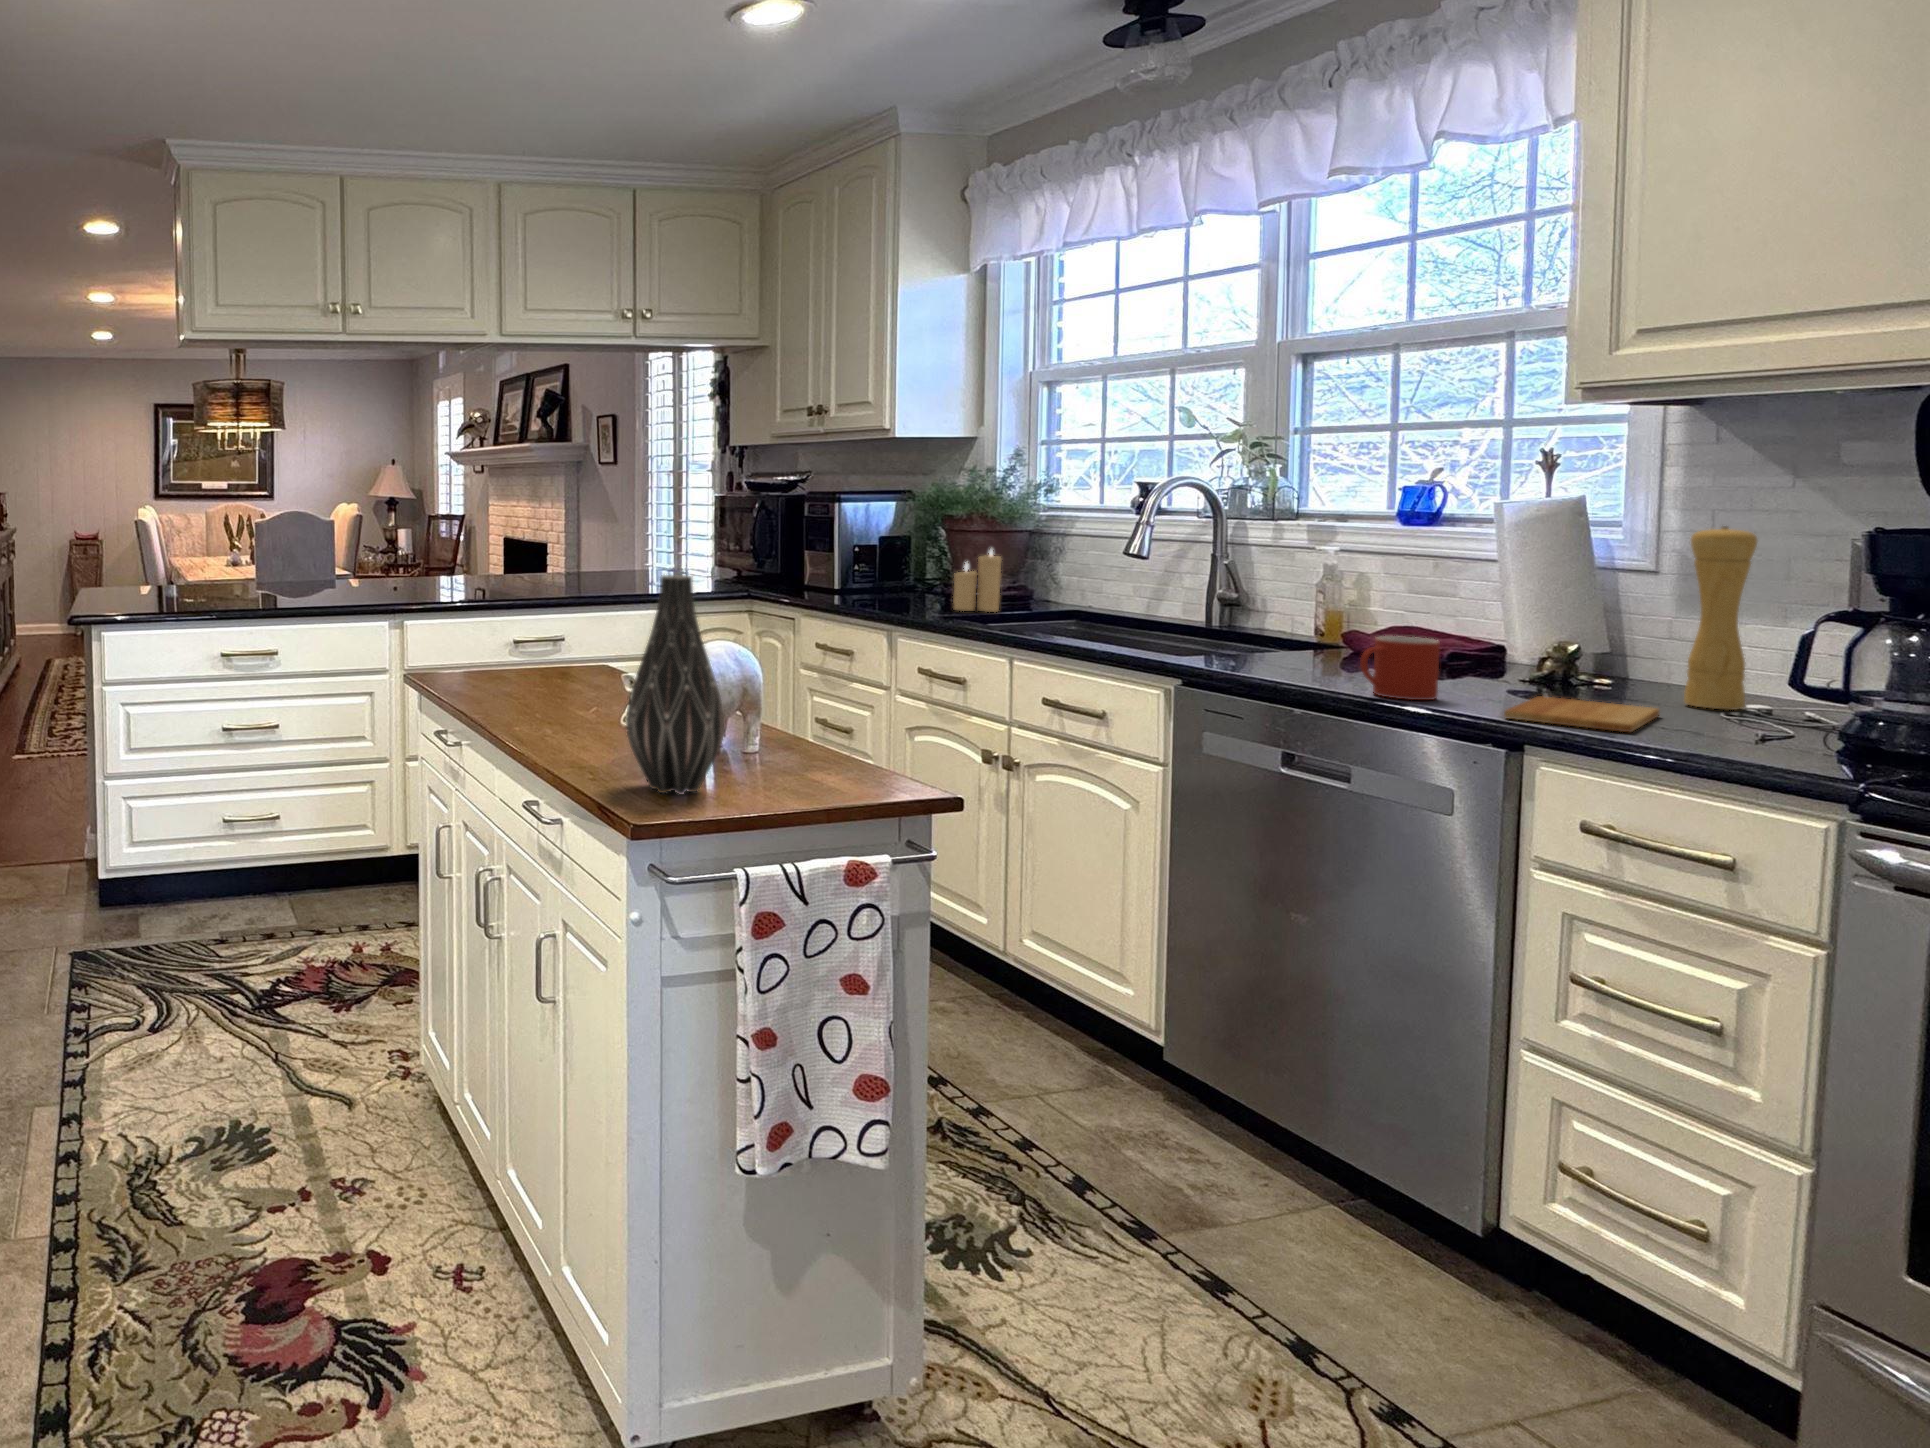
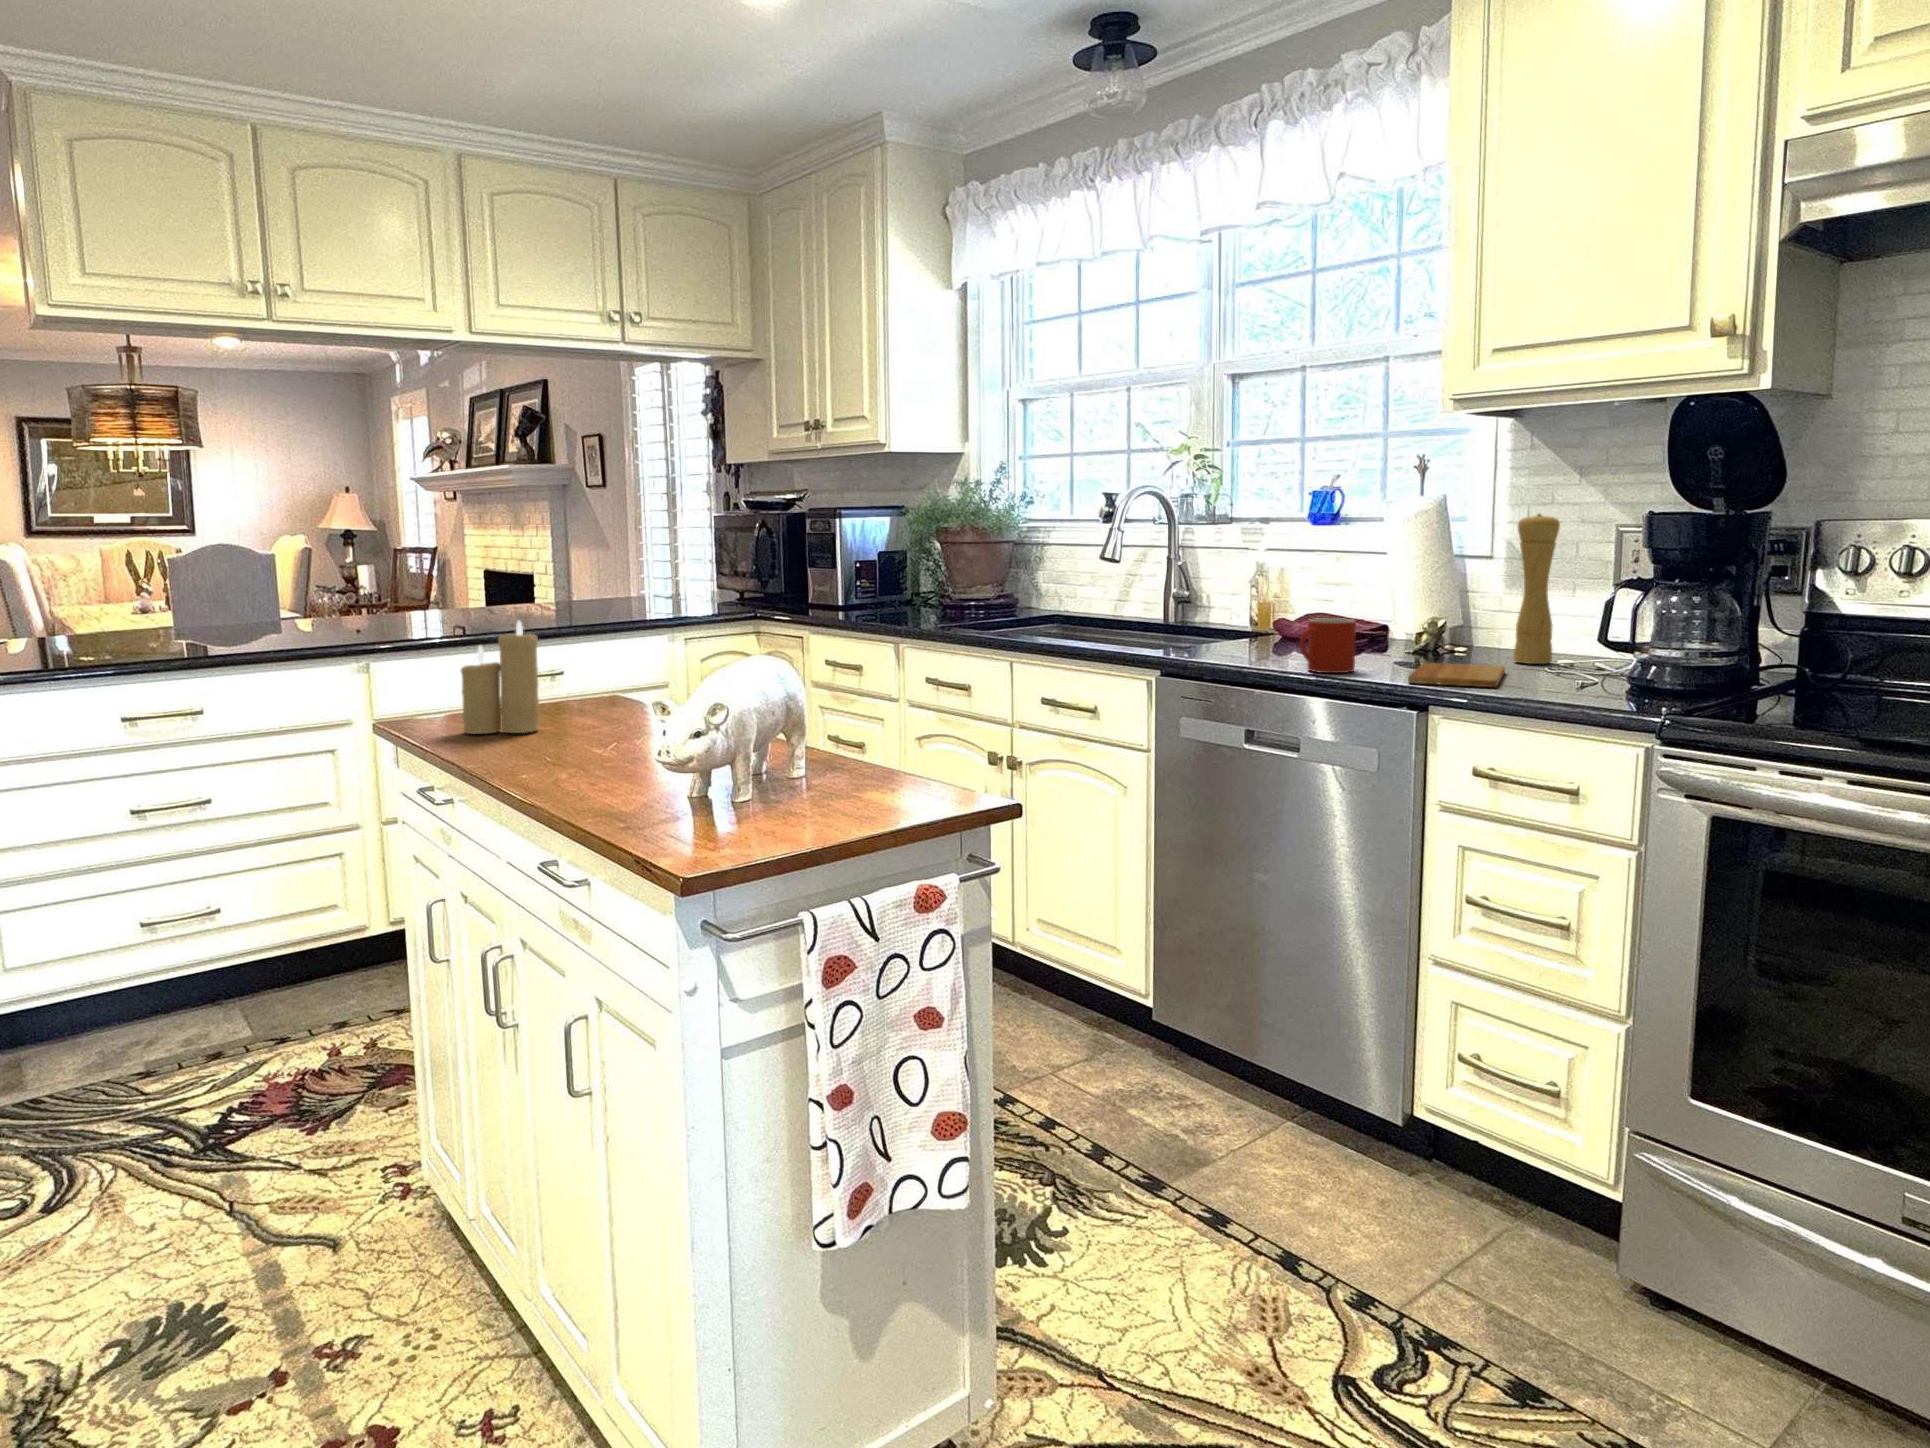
candle: present [953,550,1001,612] -> present [461,621,539,734]
vase: present [626,575,724,795] -> none [660,579,772,836]

